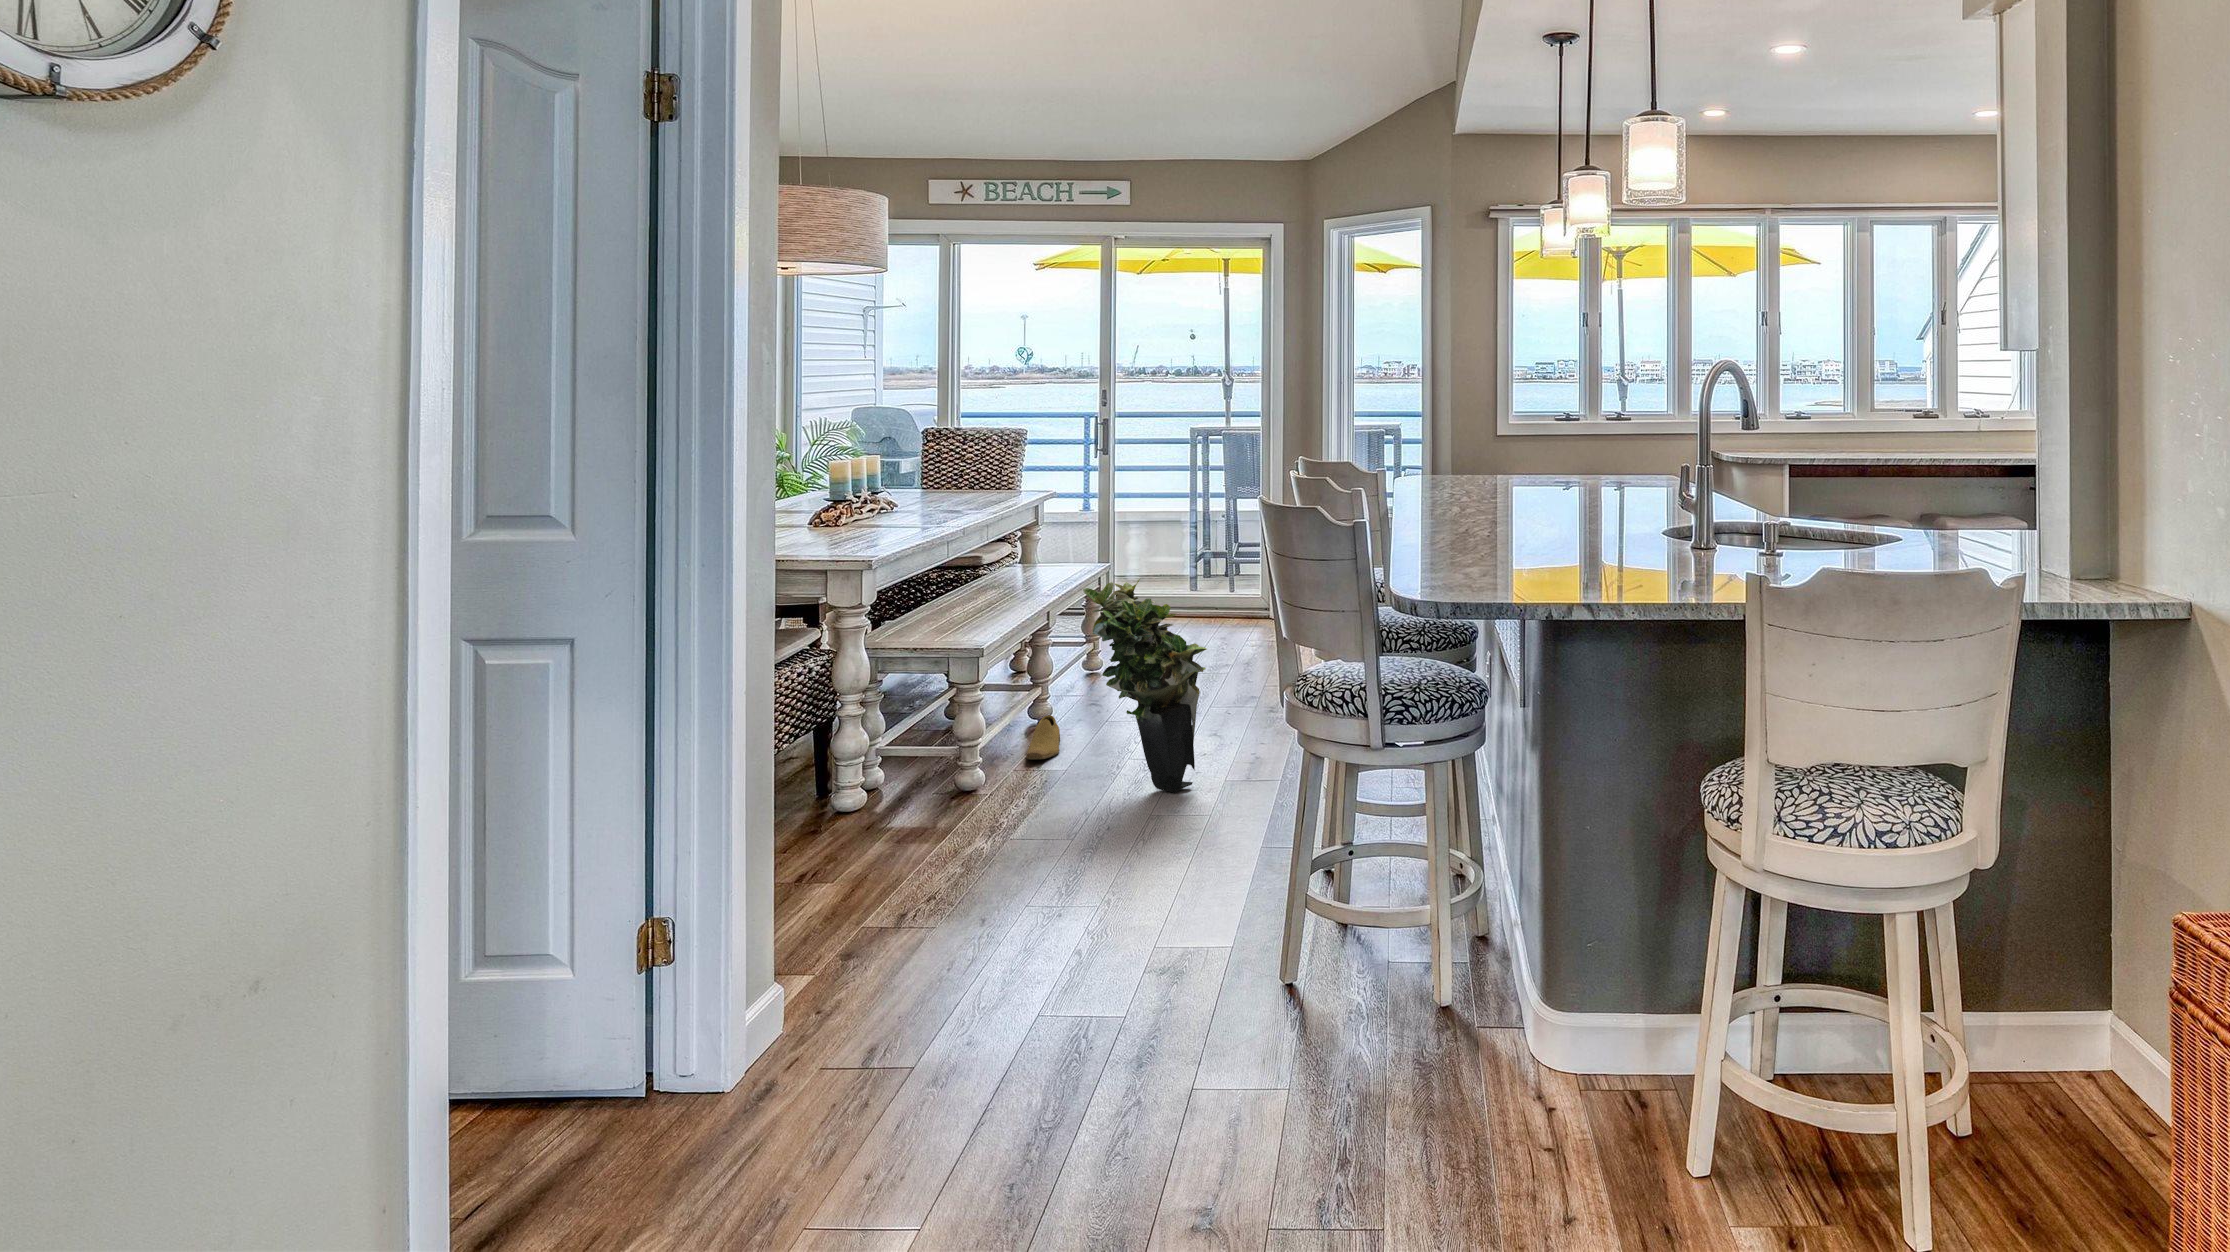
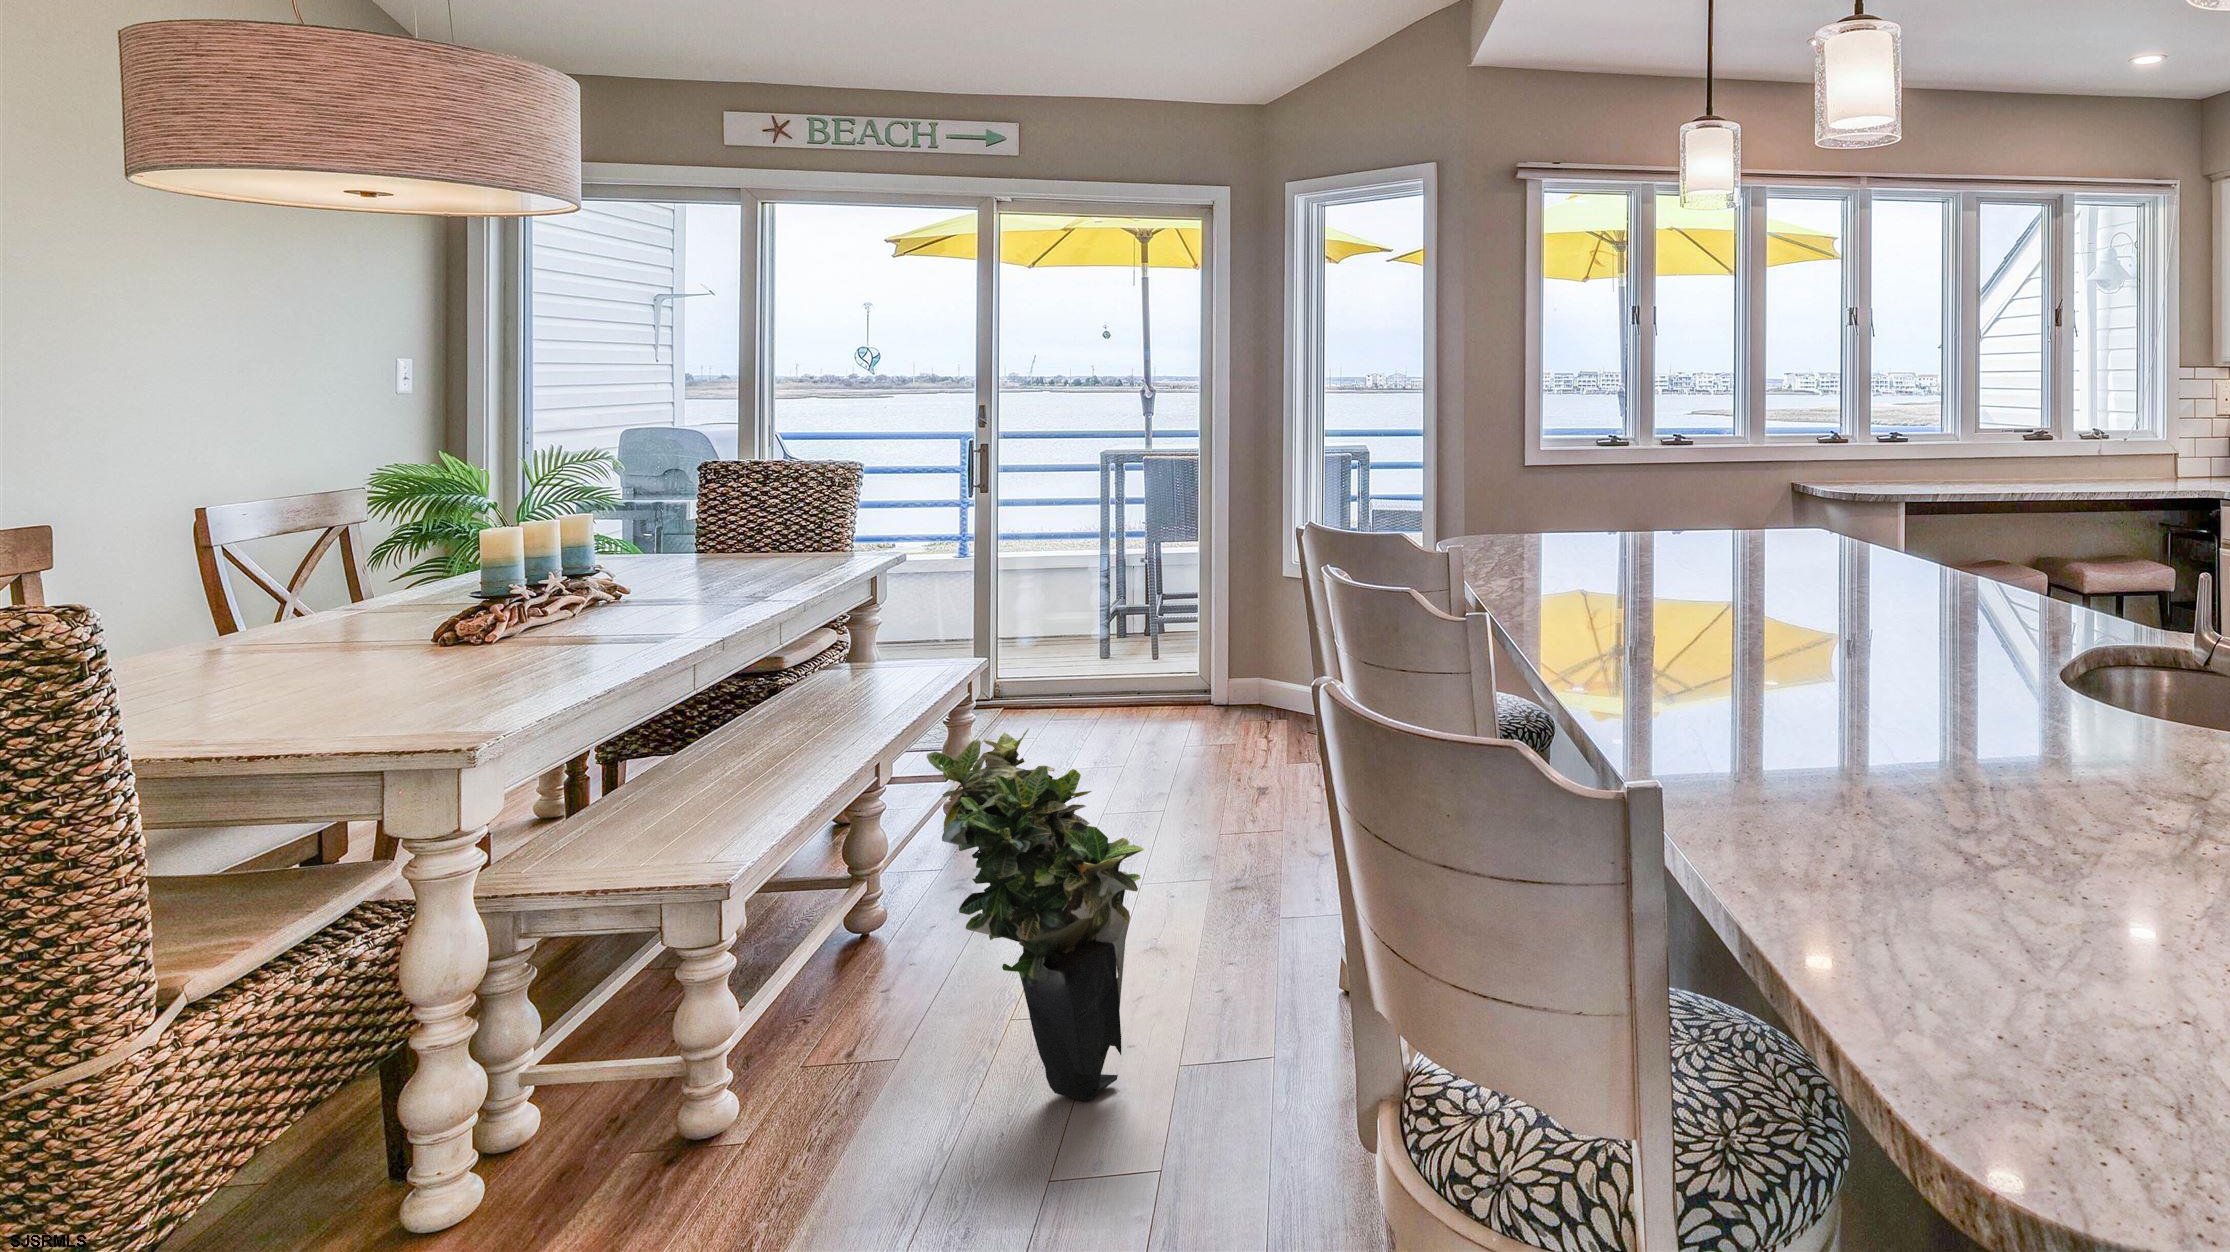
shoe: present [1026,715,1060,759] -> none [829,935,893,1030]

